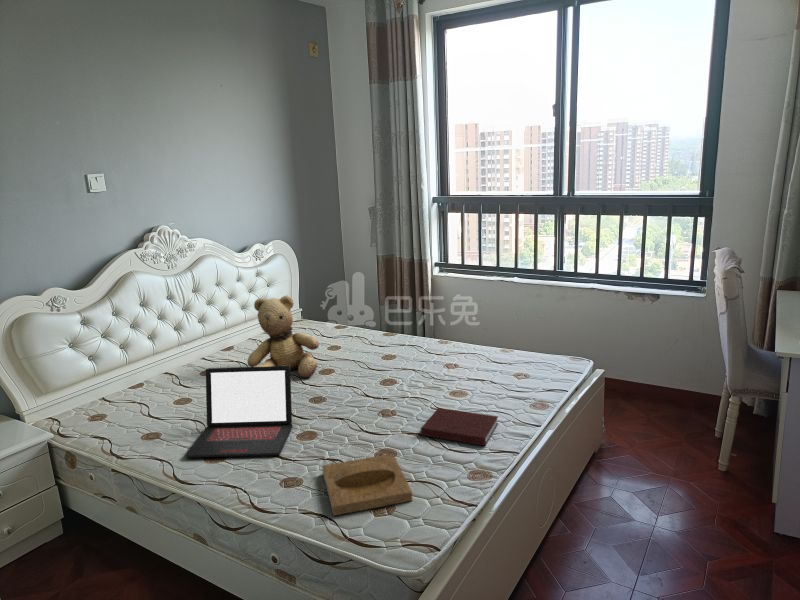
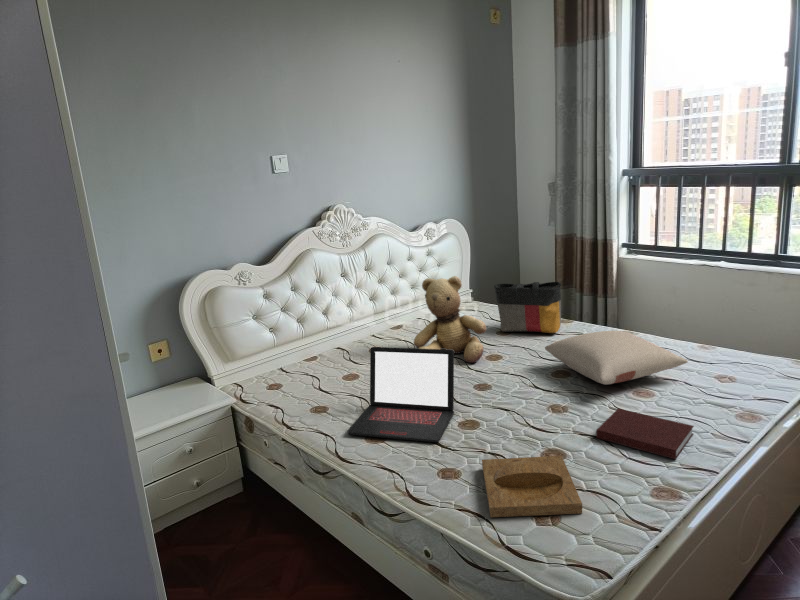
tote bag: none [324,298,386,346] -> present [494,282,561,333]
pillow: none [373,340,492,388] -> present [545,331,688,384]

